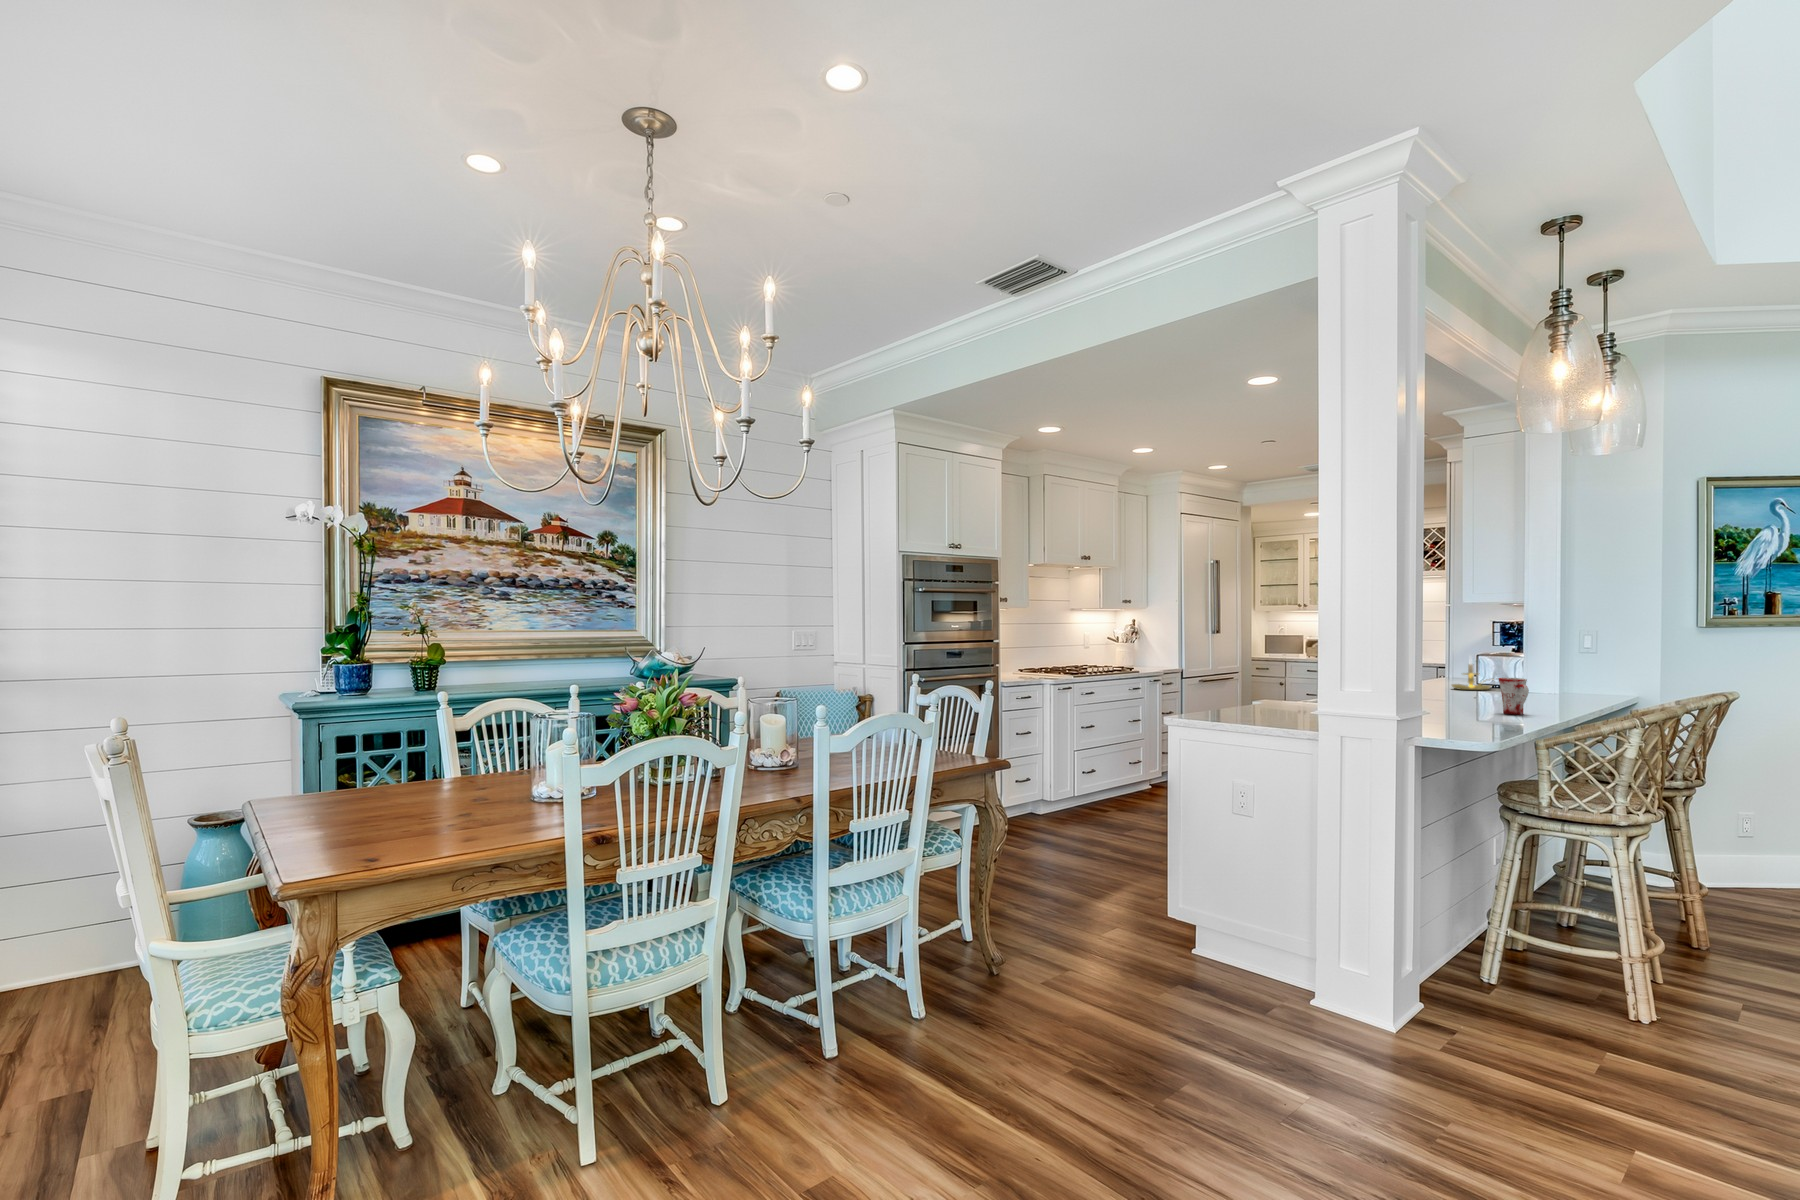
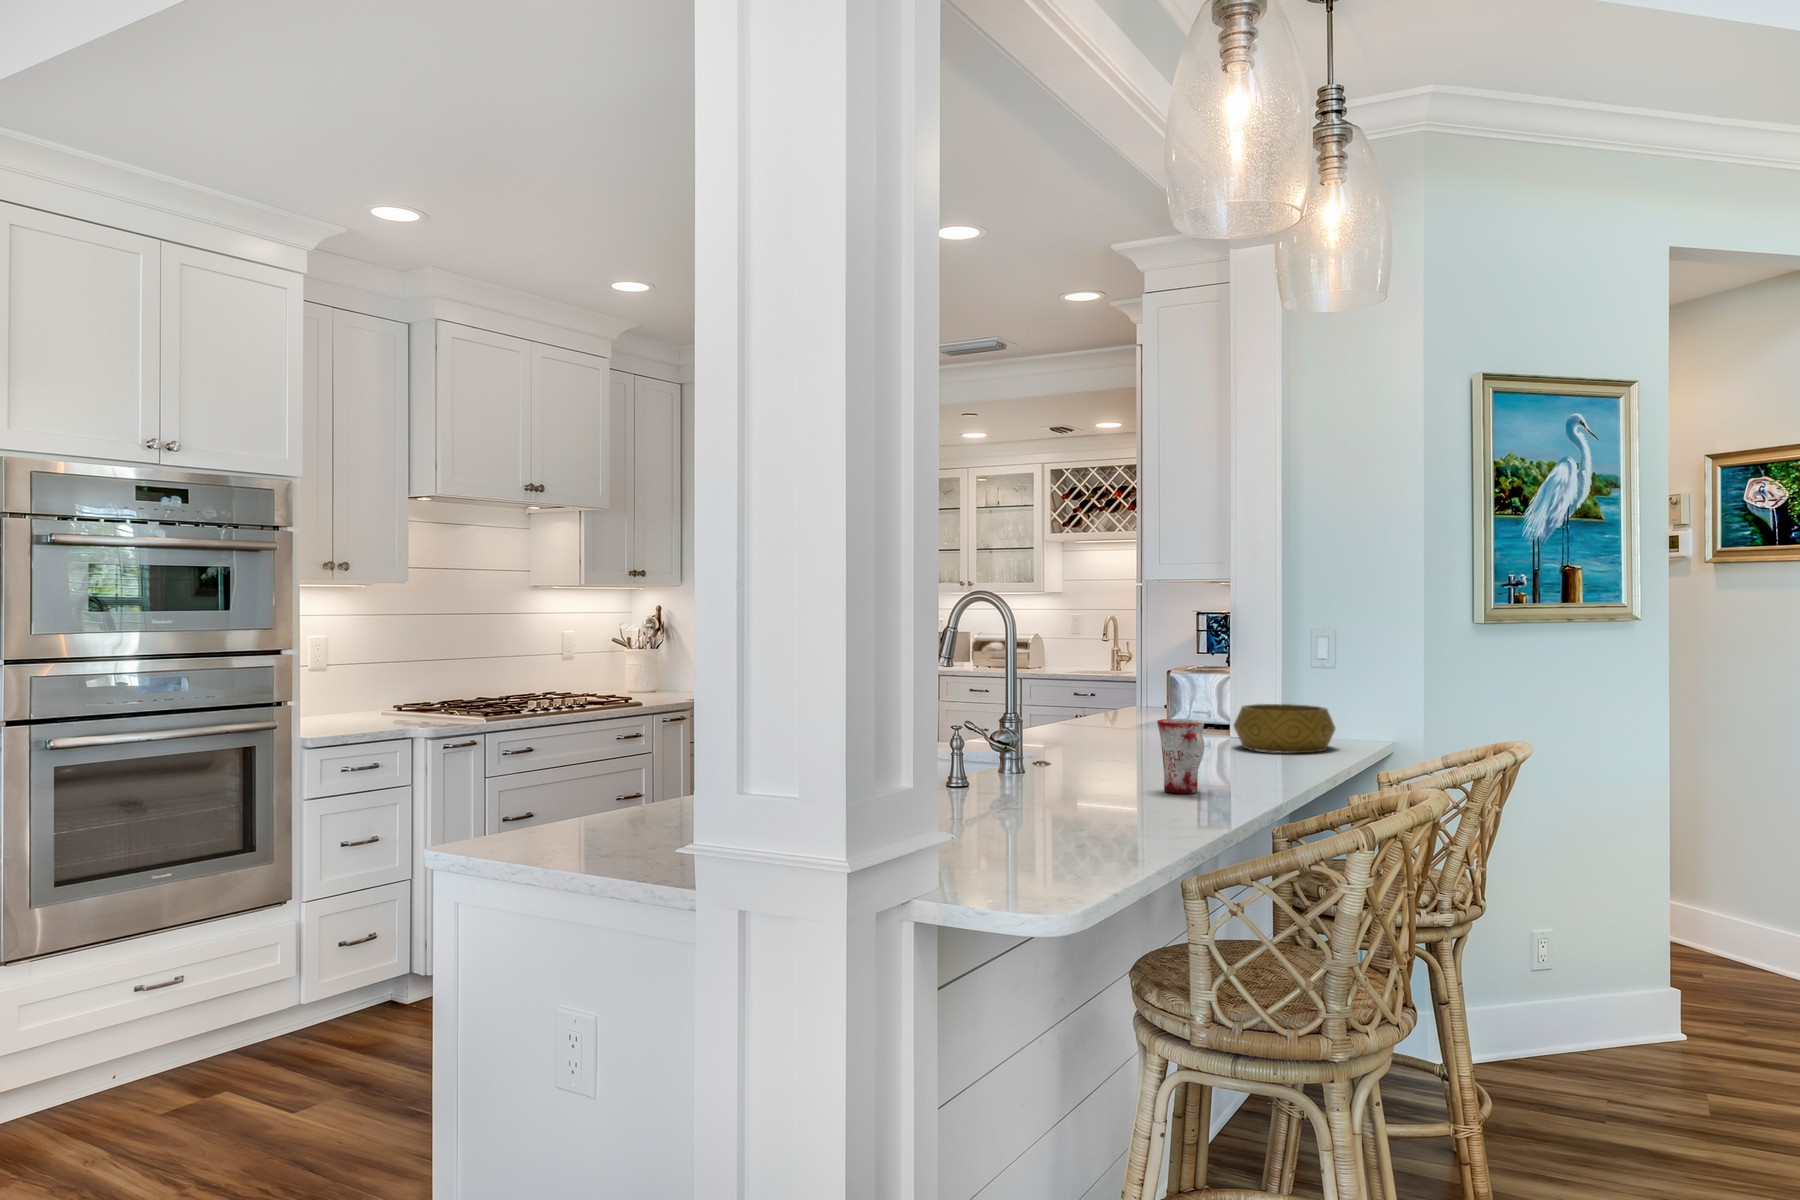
candle holder: present [1452,661,1491,690] -> none [1113,673,1185,737]
decorative bowl: none [1534,672,1604,699] -> present [1234,704,1336,753]

